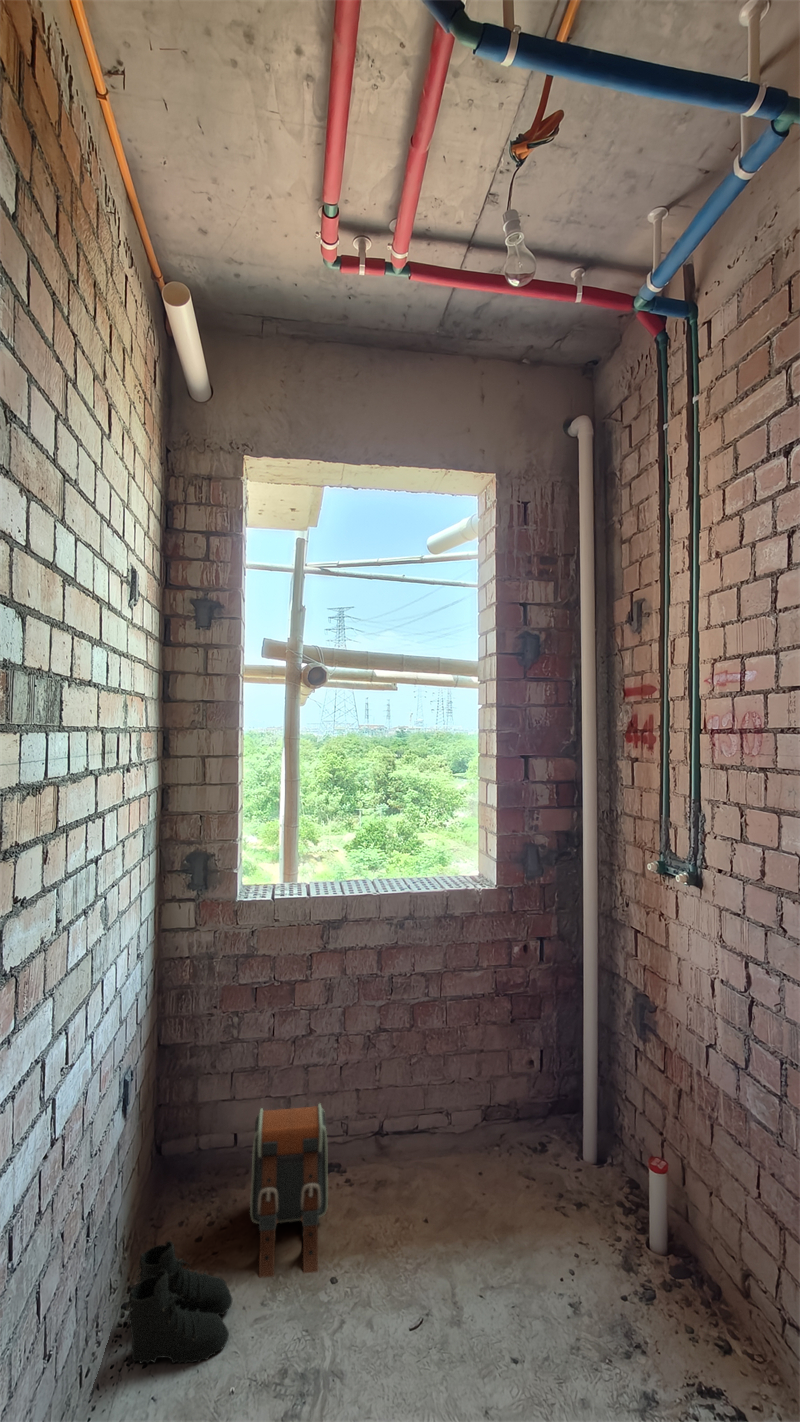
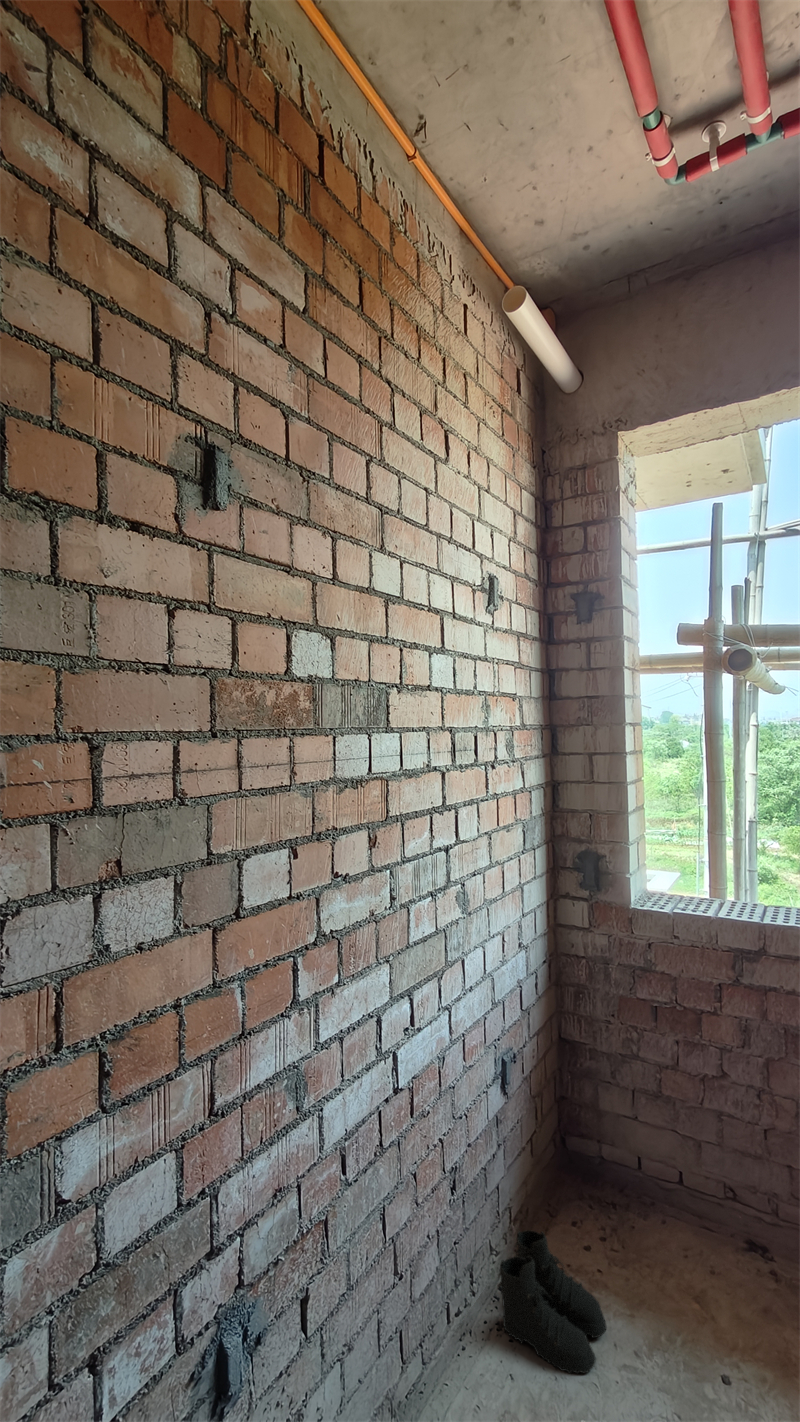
backpack: present [250,1104,328,1278] -> none [640,1139,741,1364]

